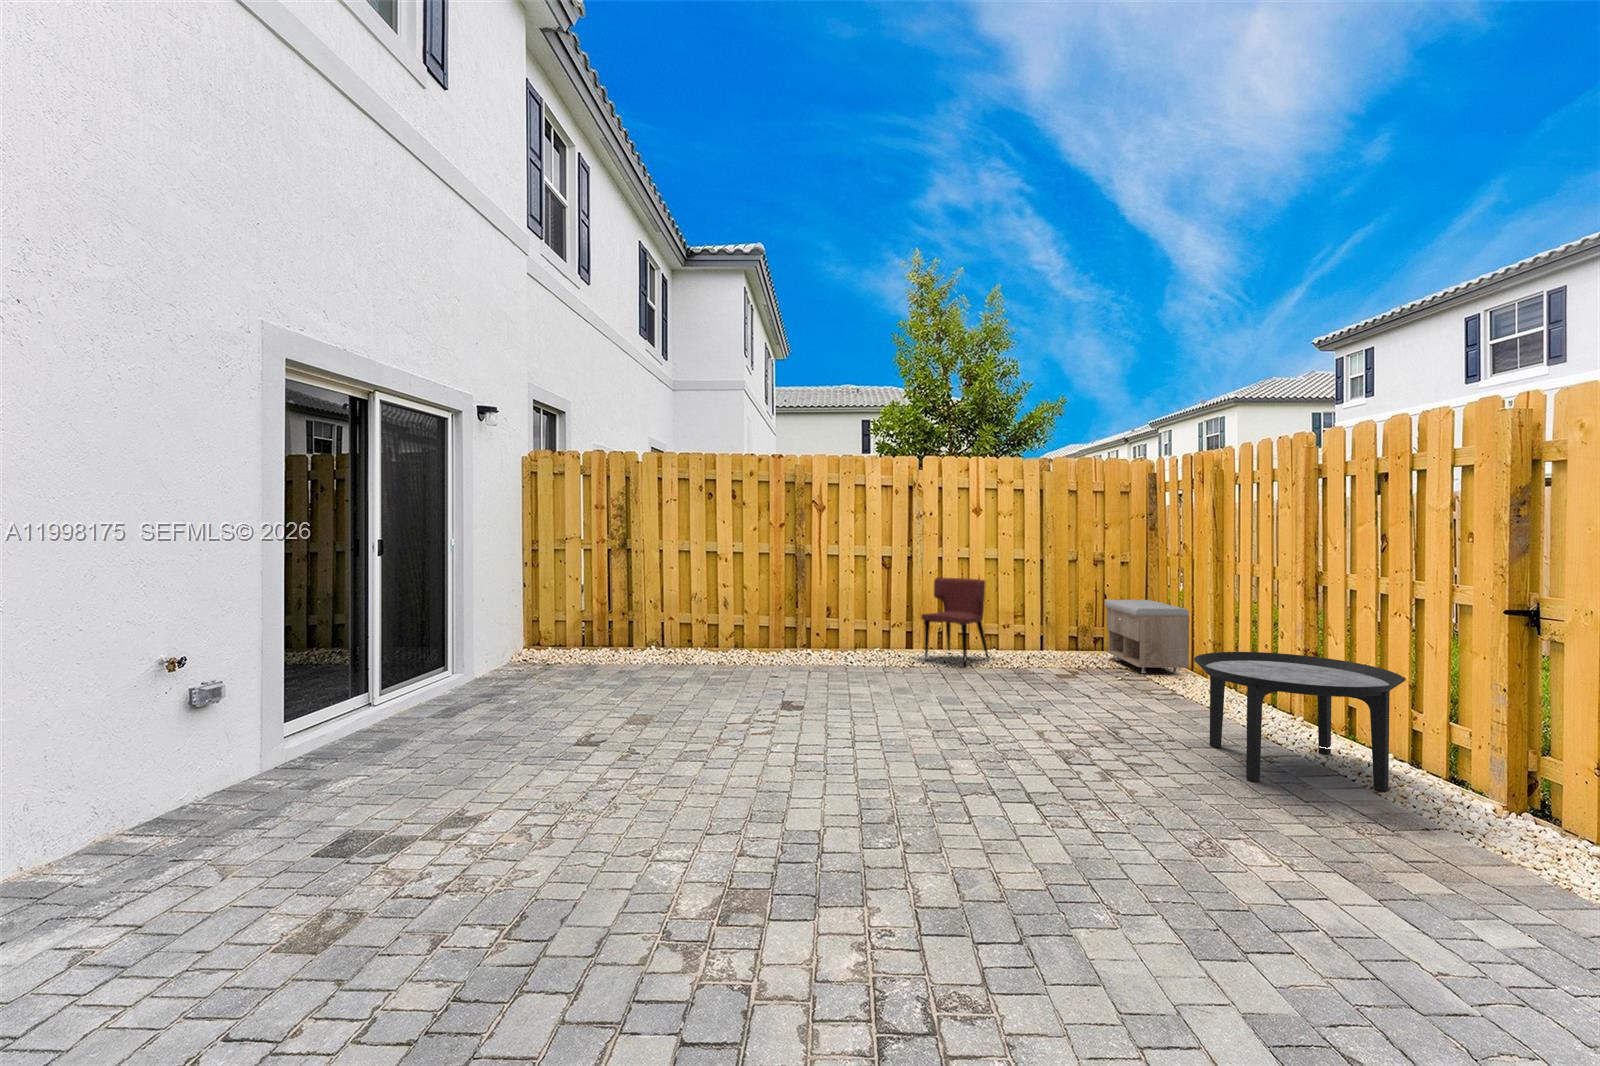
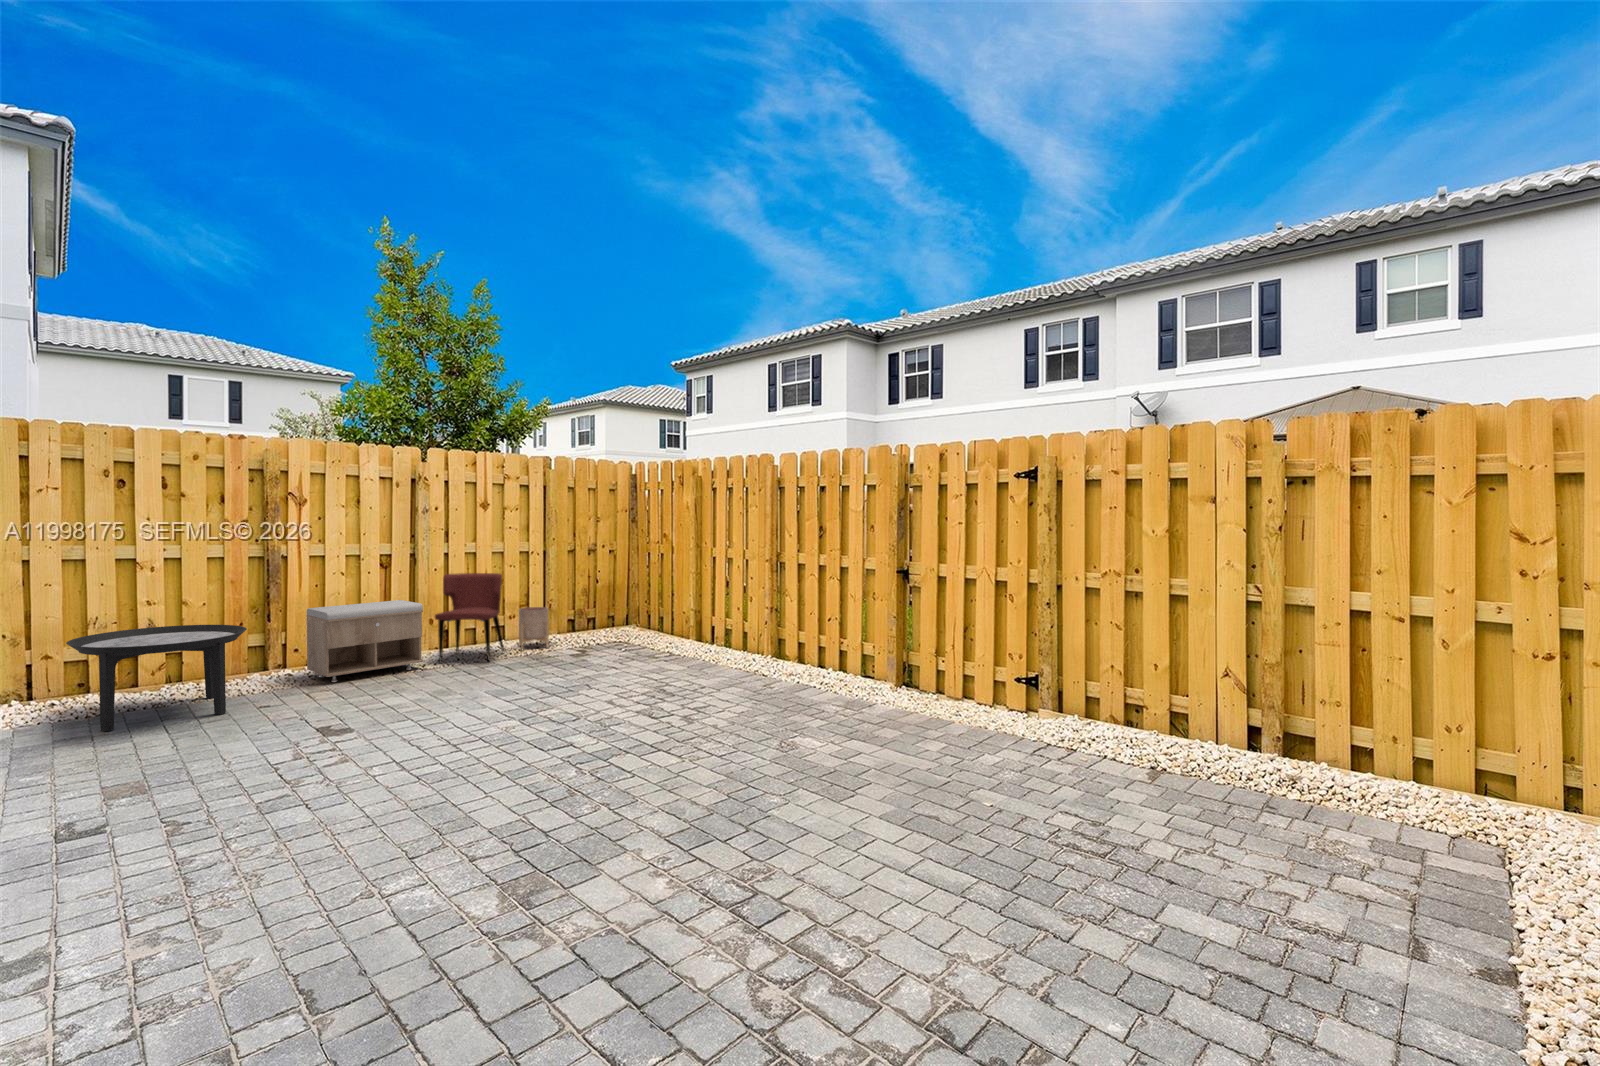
storage bench: present [1105,600,1189,674] -> present [306,600,423,682]
planter: none [1007,617,1038,663] -> present [519,607,549,650]
round table: present [1194,652,1405,792] -> present [66,625,247,731]

